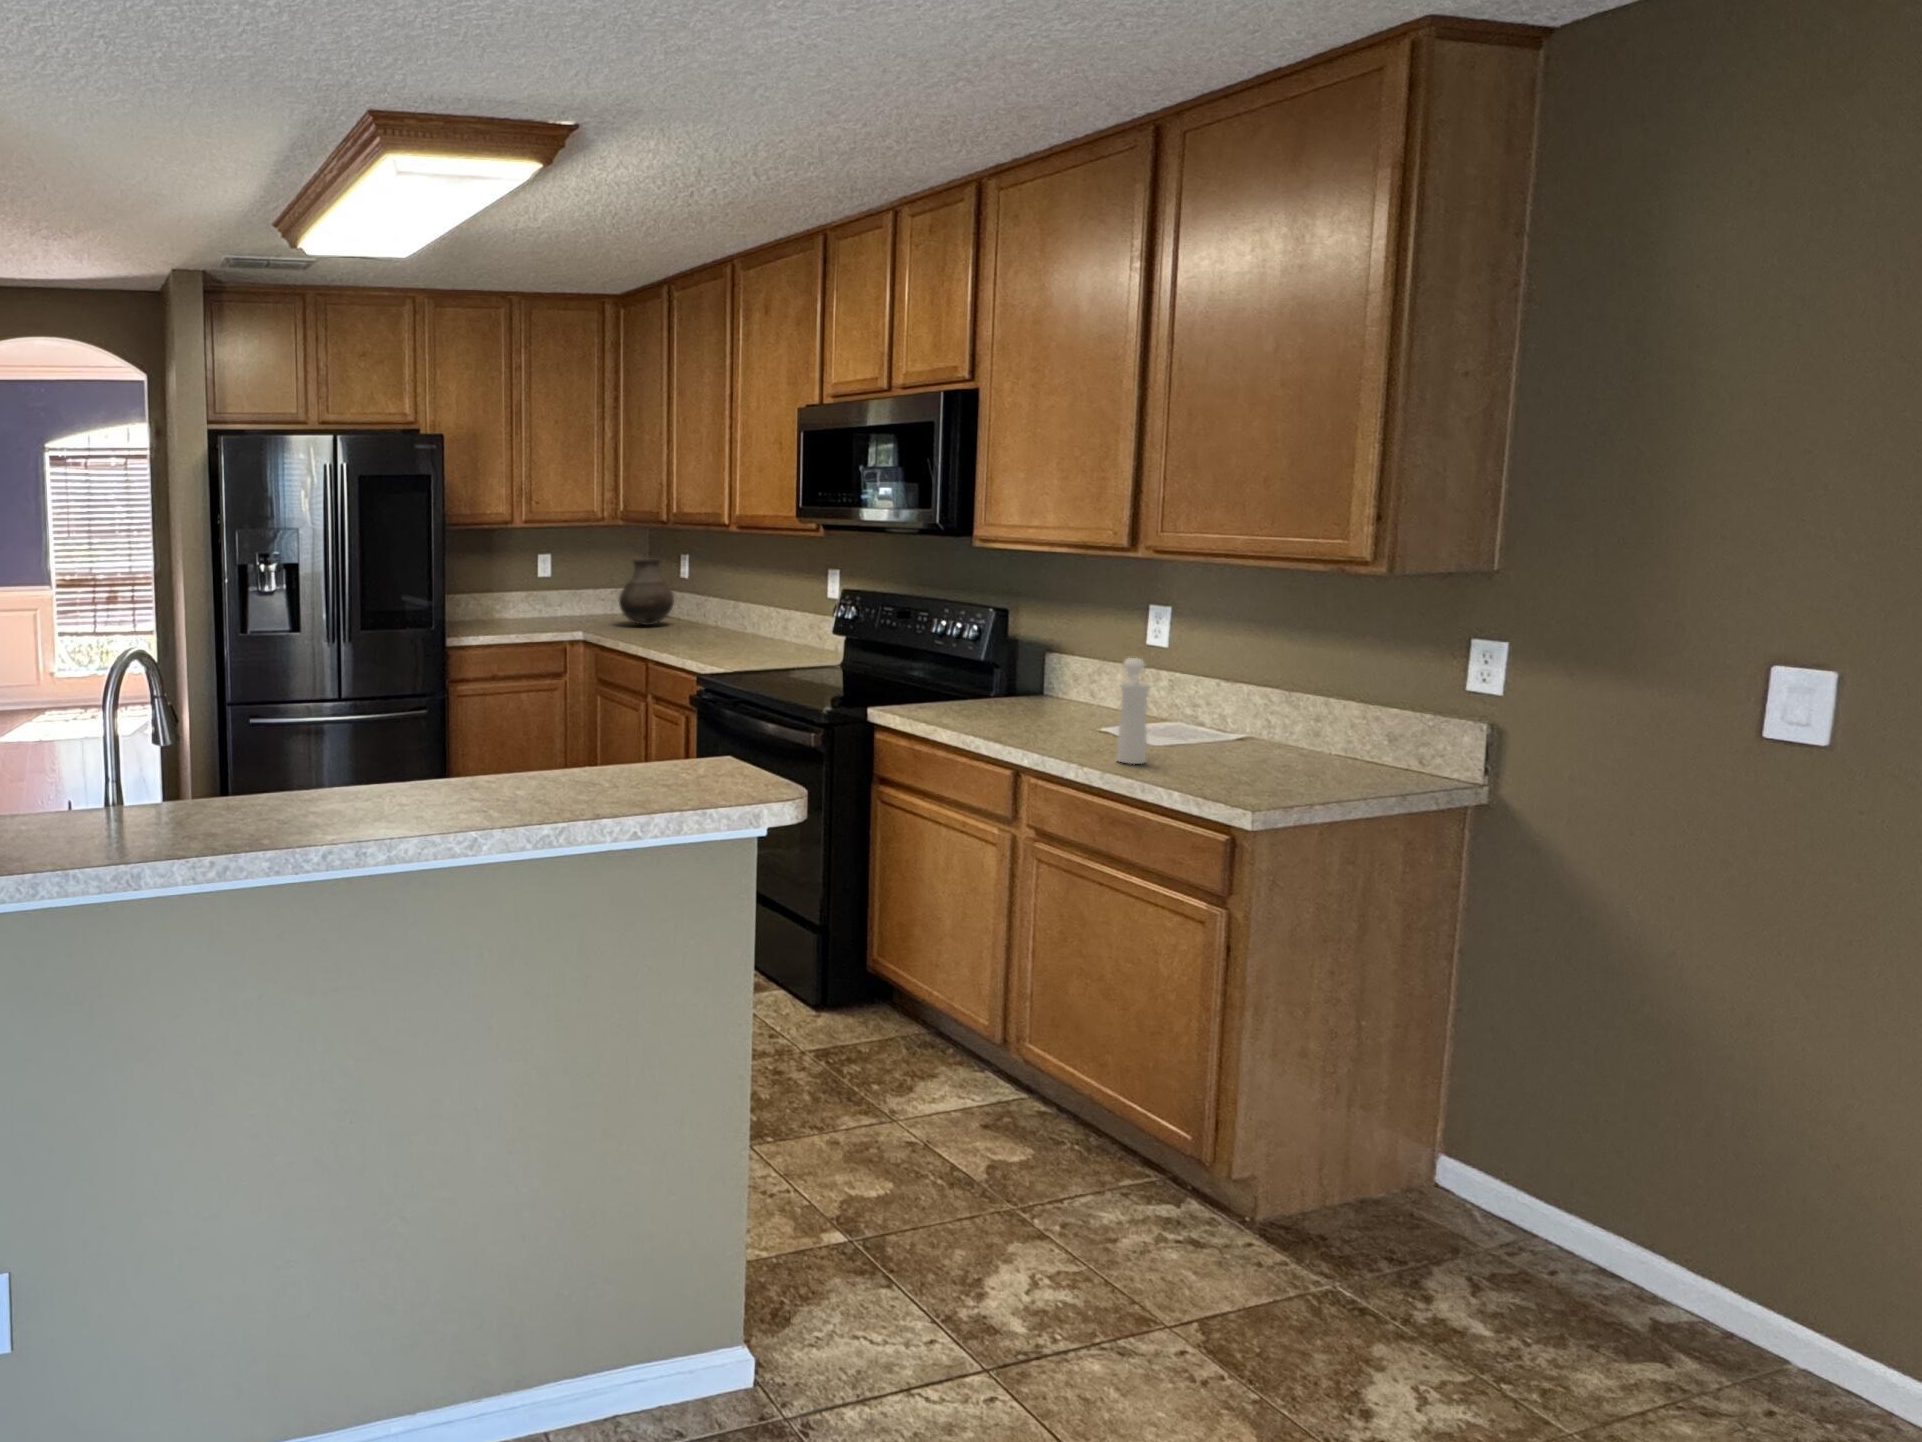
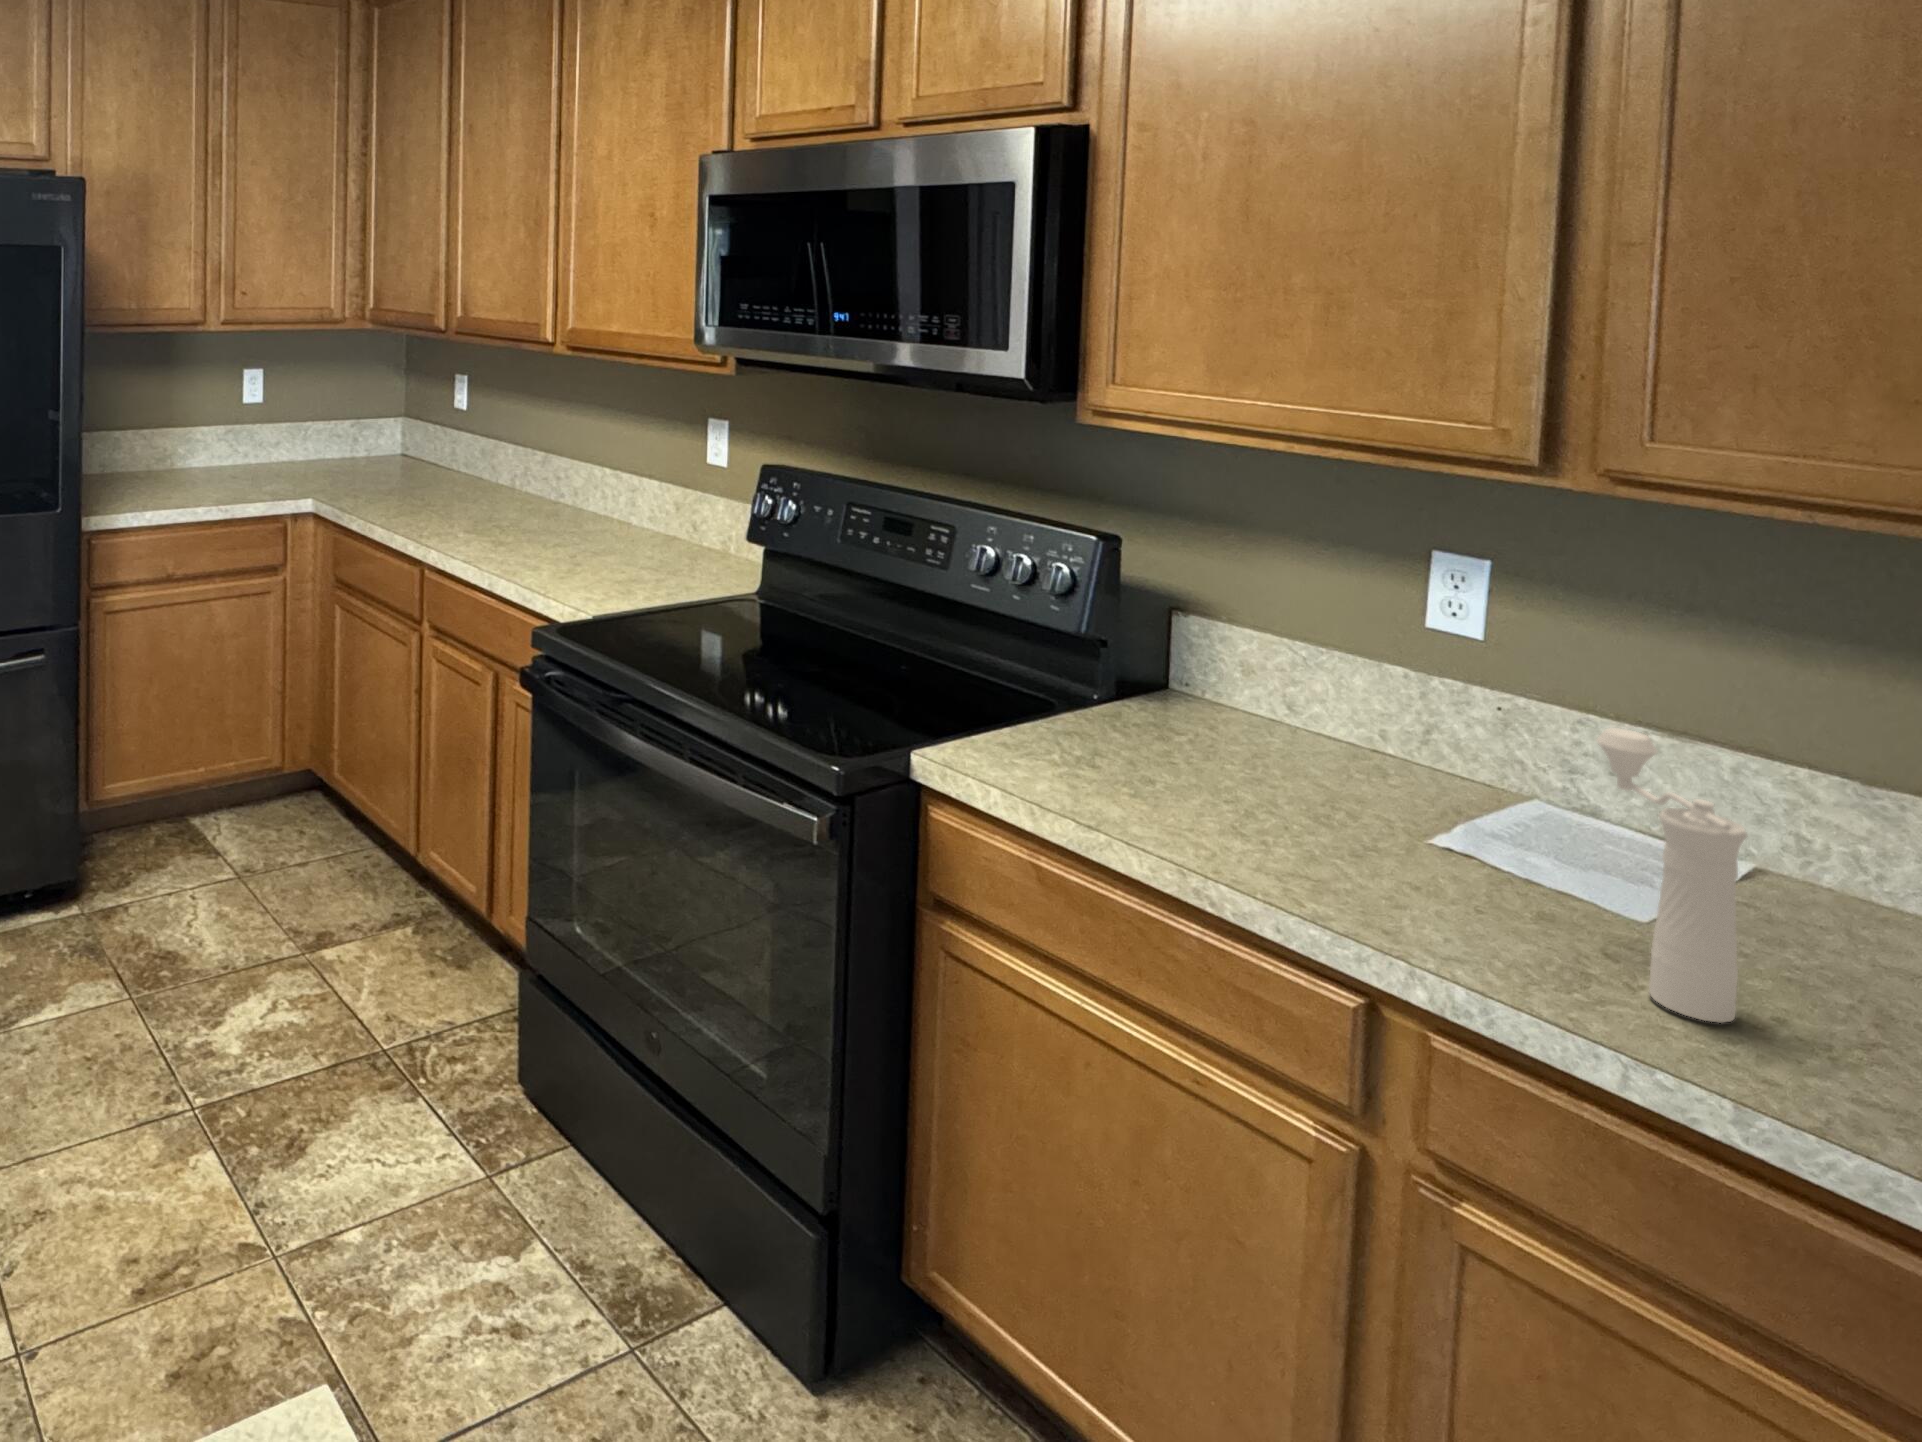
vase: present [619,559,674,625] -> none [371,384,456,487]

